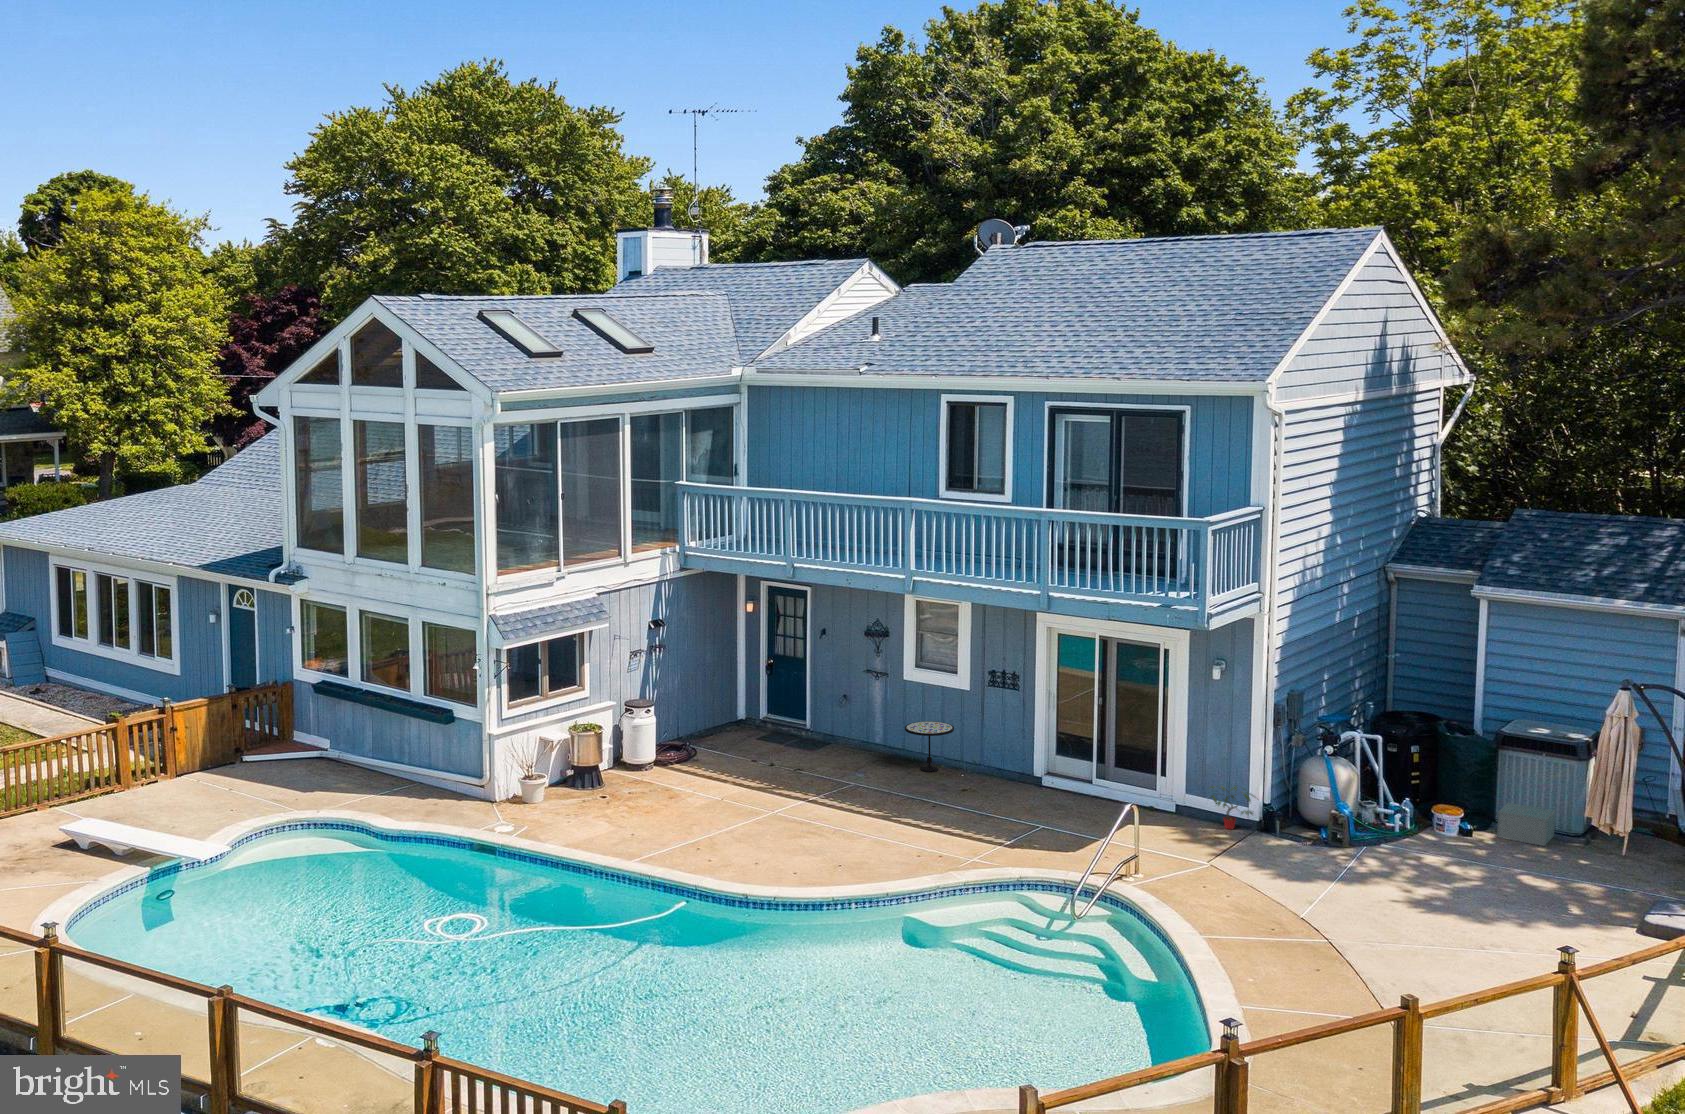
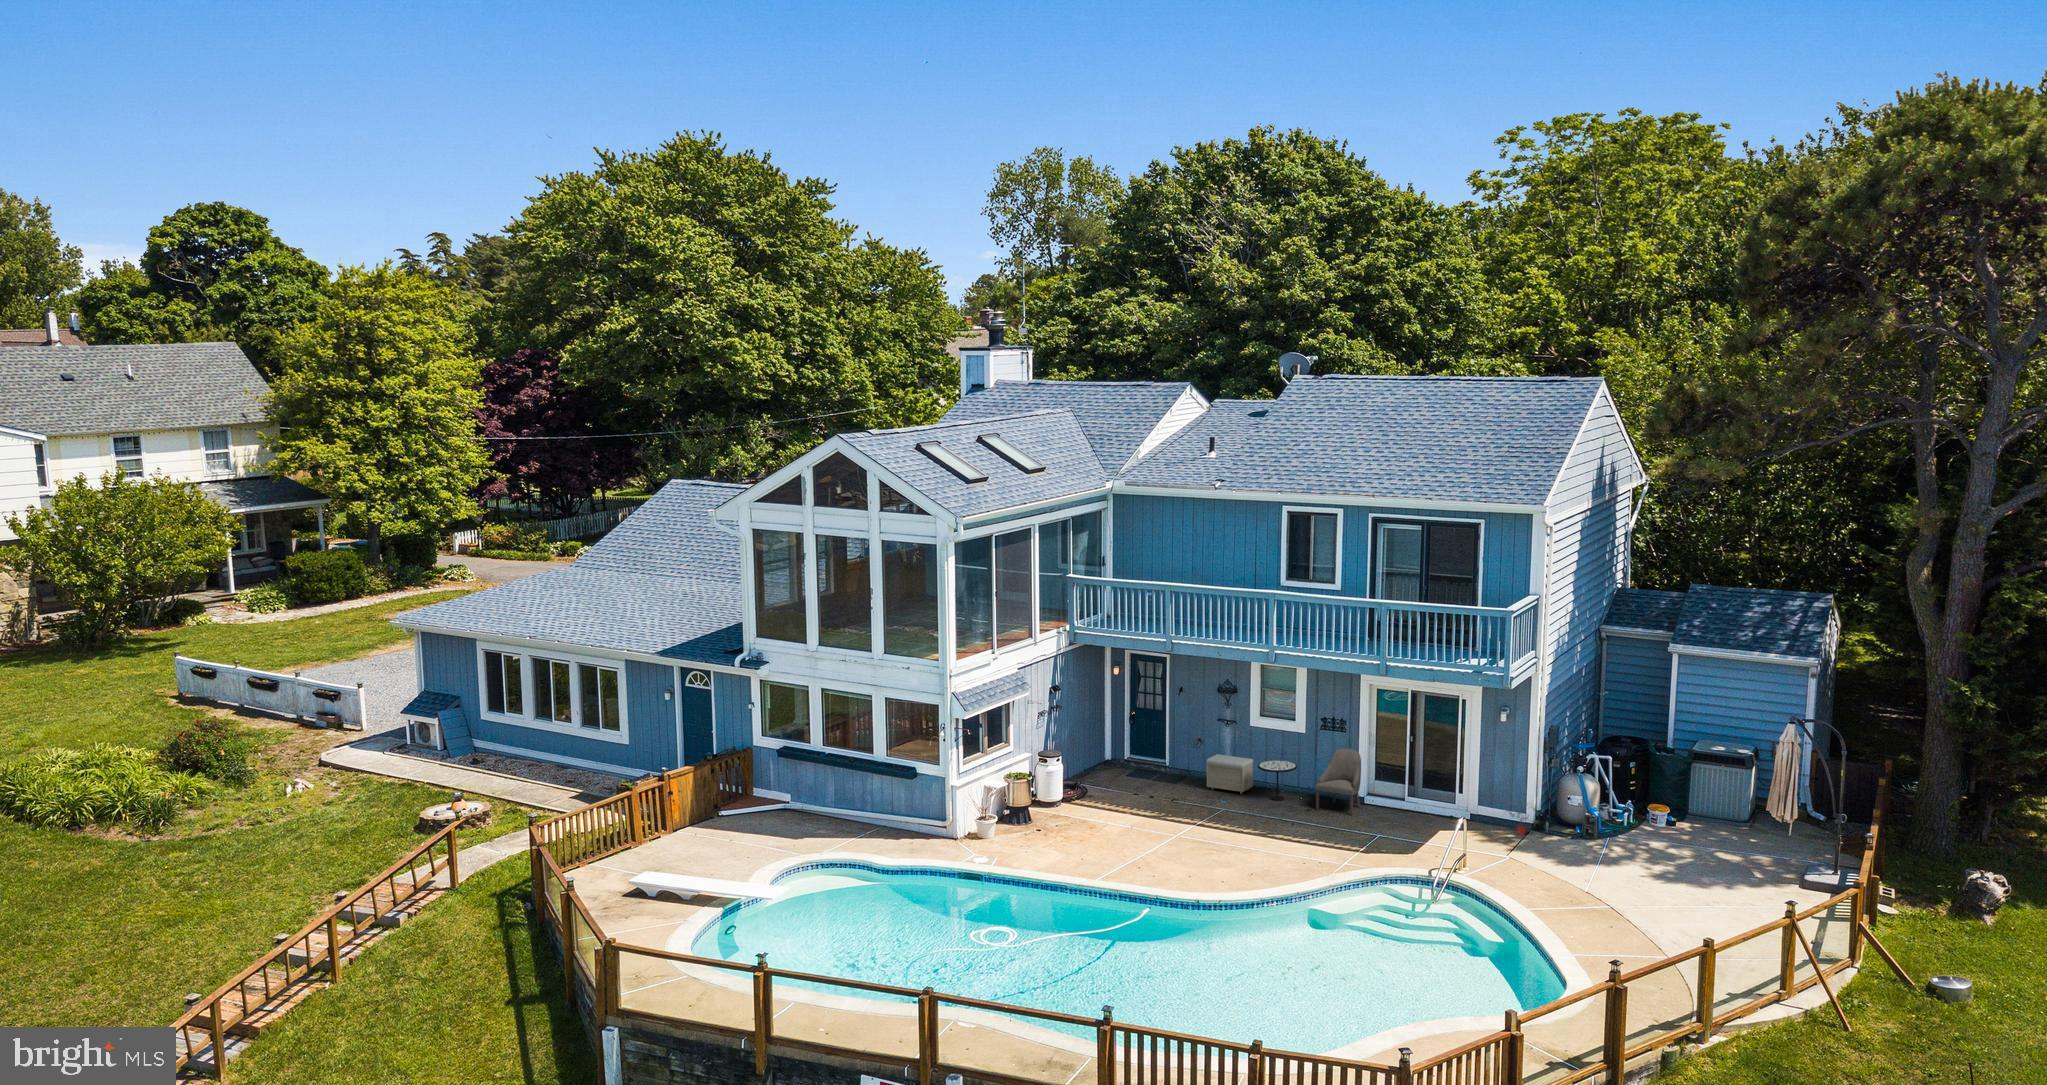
chair: none [970,708,1031,794] -> present [1315,749,1361,815]
storage bench: none [848,712,906,762] -> present [1207,754,1253,794]
storage box: present [1497,803,1555,846] -> none [1716,807,1756,837]

